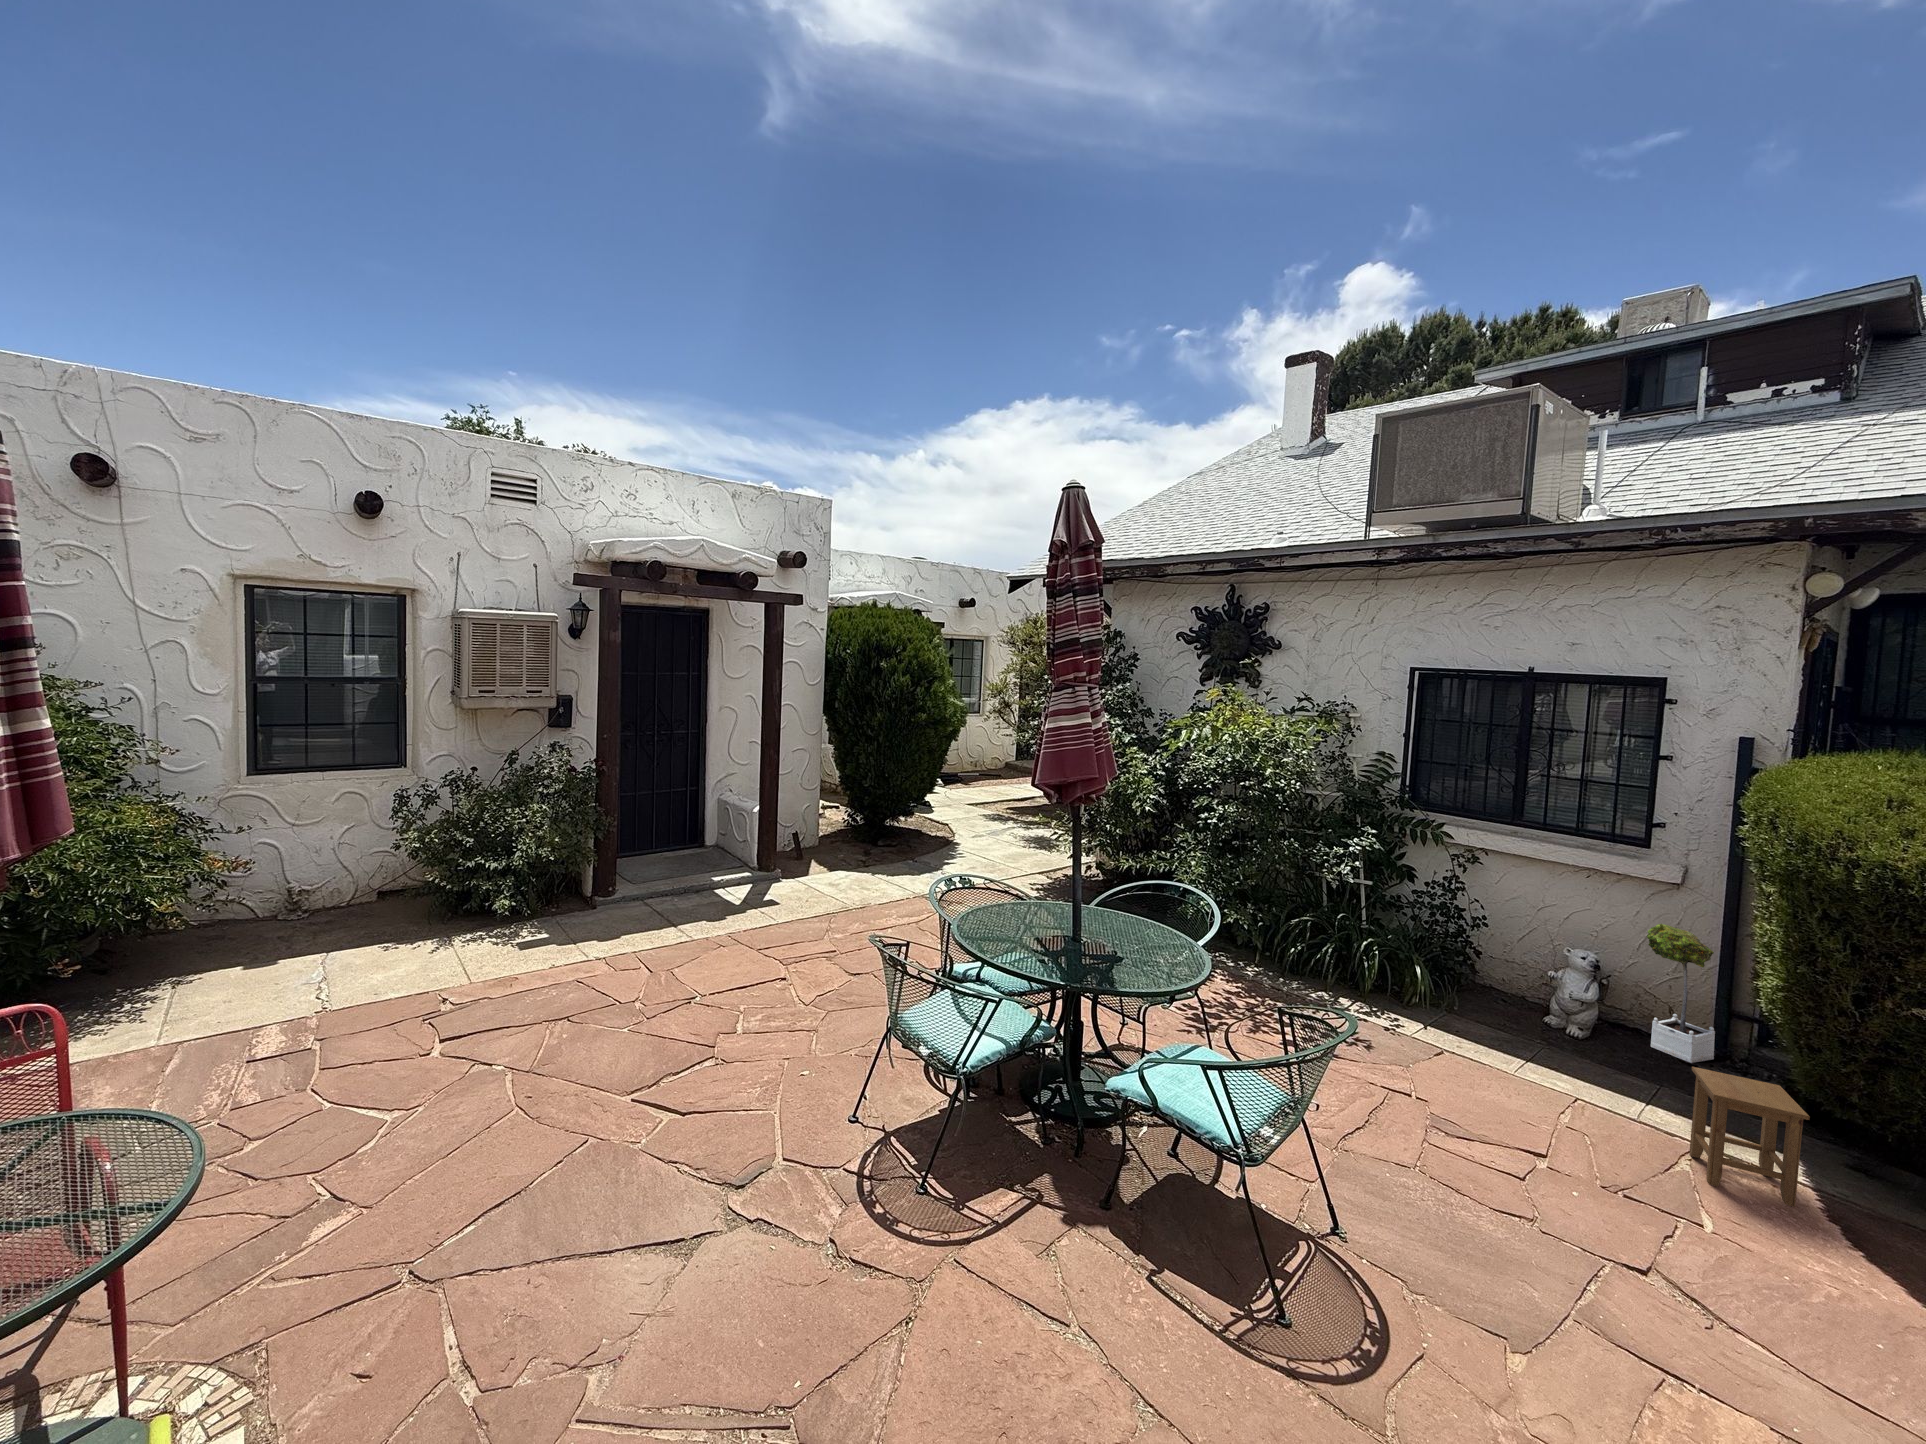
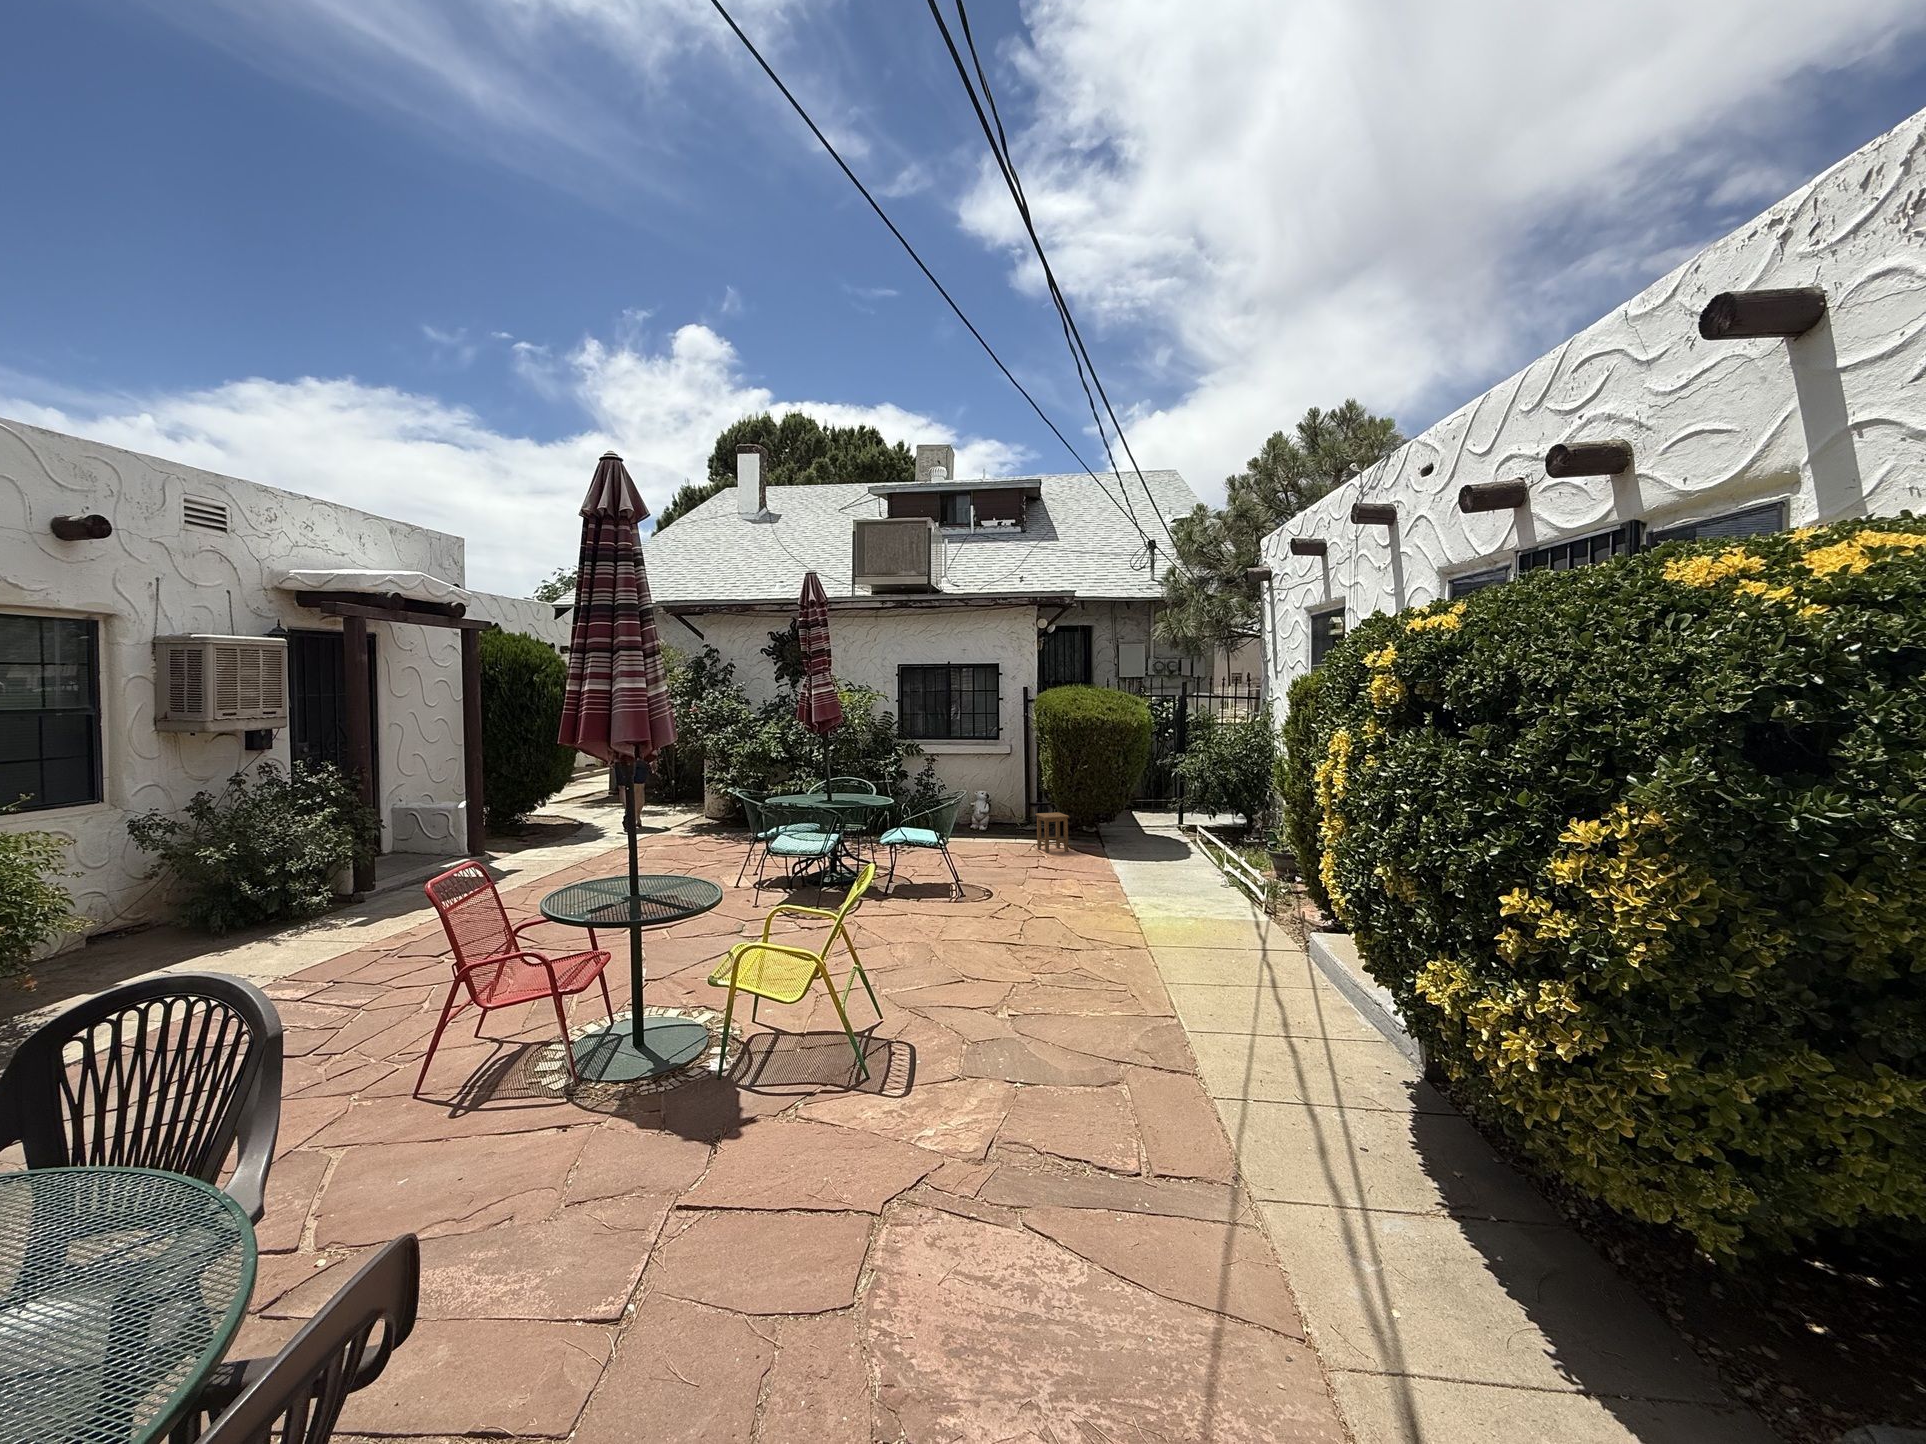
potted tree: present [1647,924,1715,1063] -> none [1003,773,1029,831]

